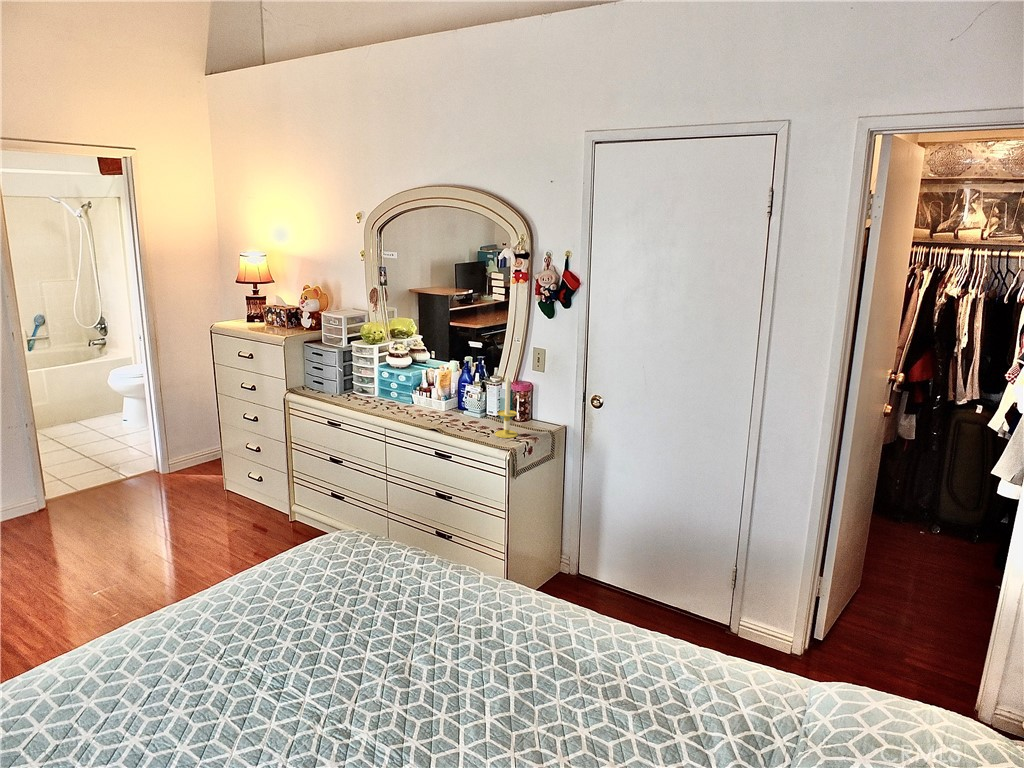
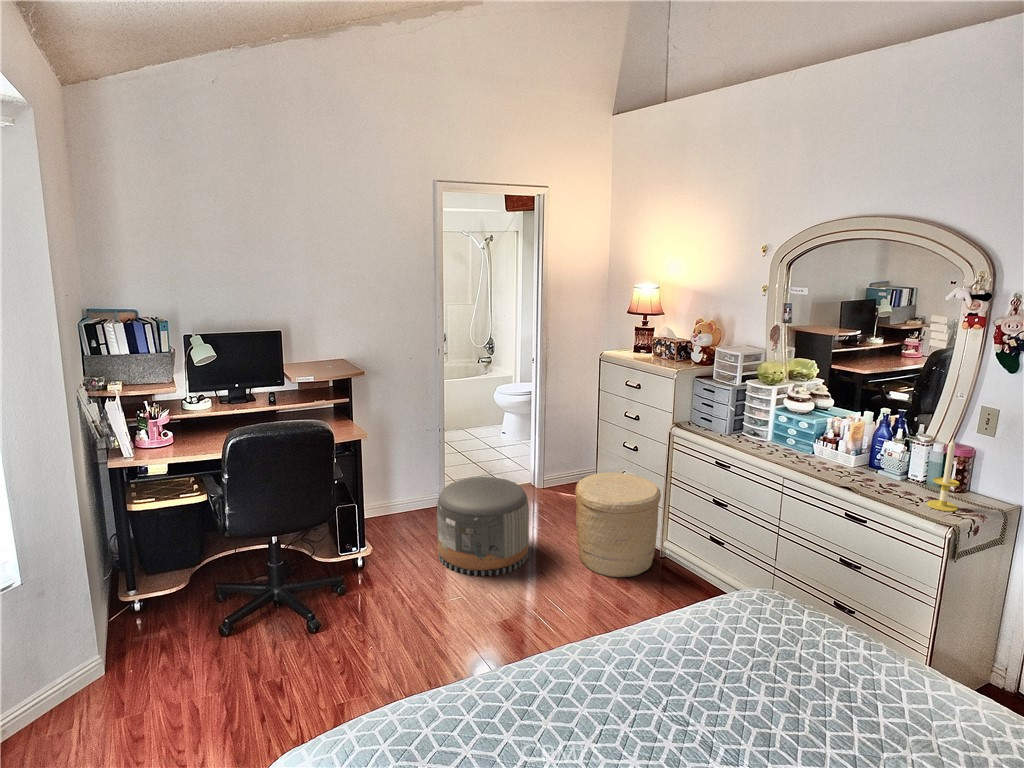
woven basket: none [188,445,281,551] -> present [575,472,661,577]
pouf: none [16,468,141,580] -> present [437,477,529,576]

